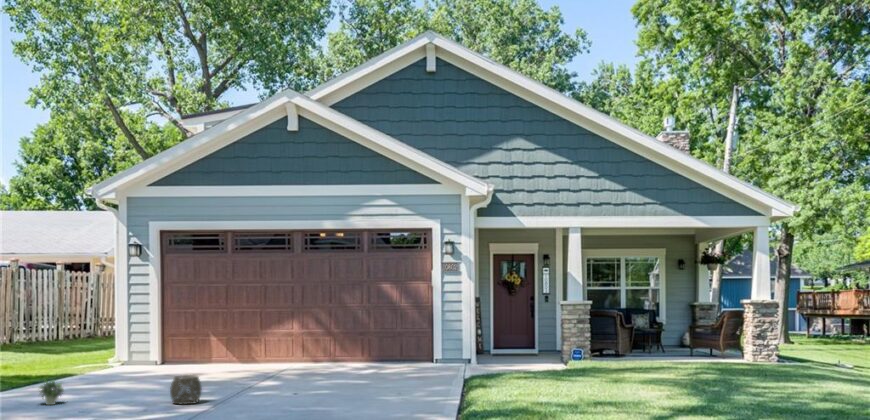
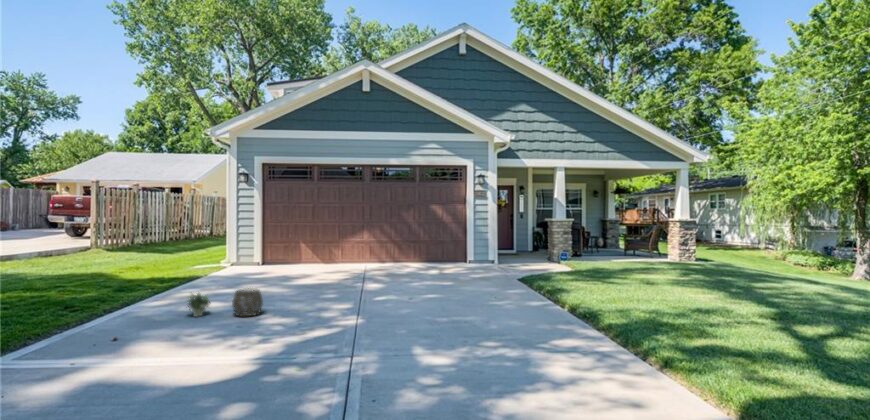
woven basket: present [170,375,202,404] -> present [232,288,263,317]

